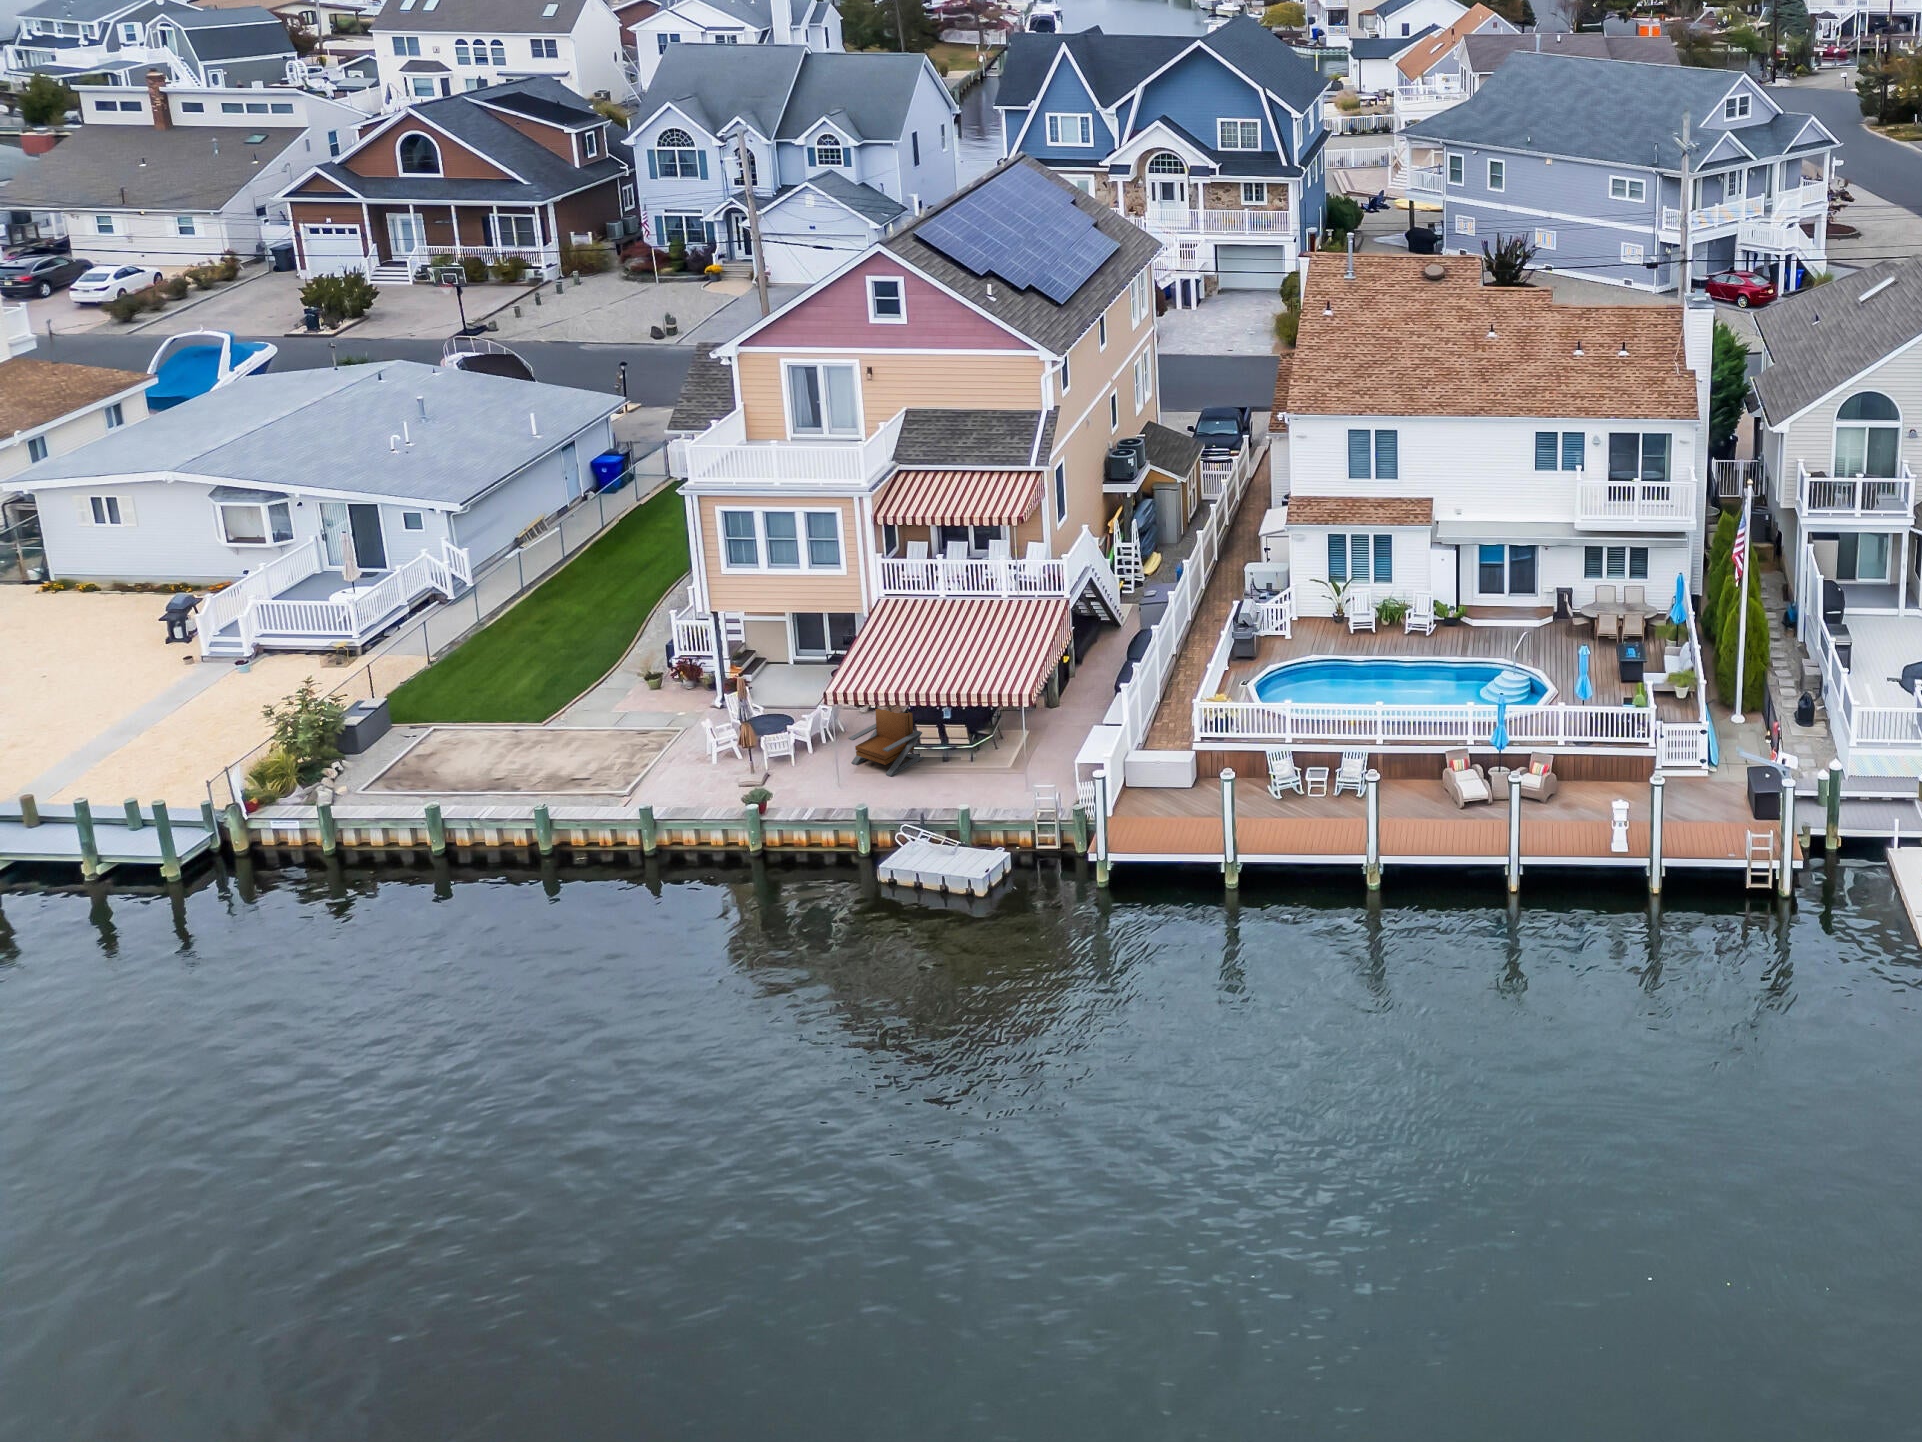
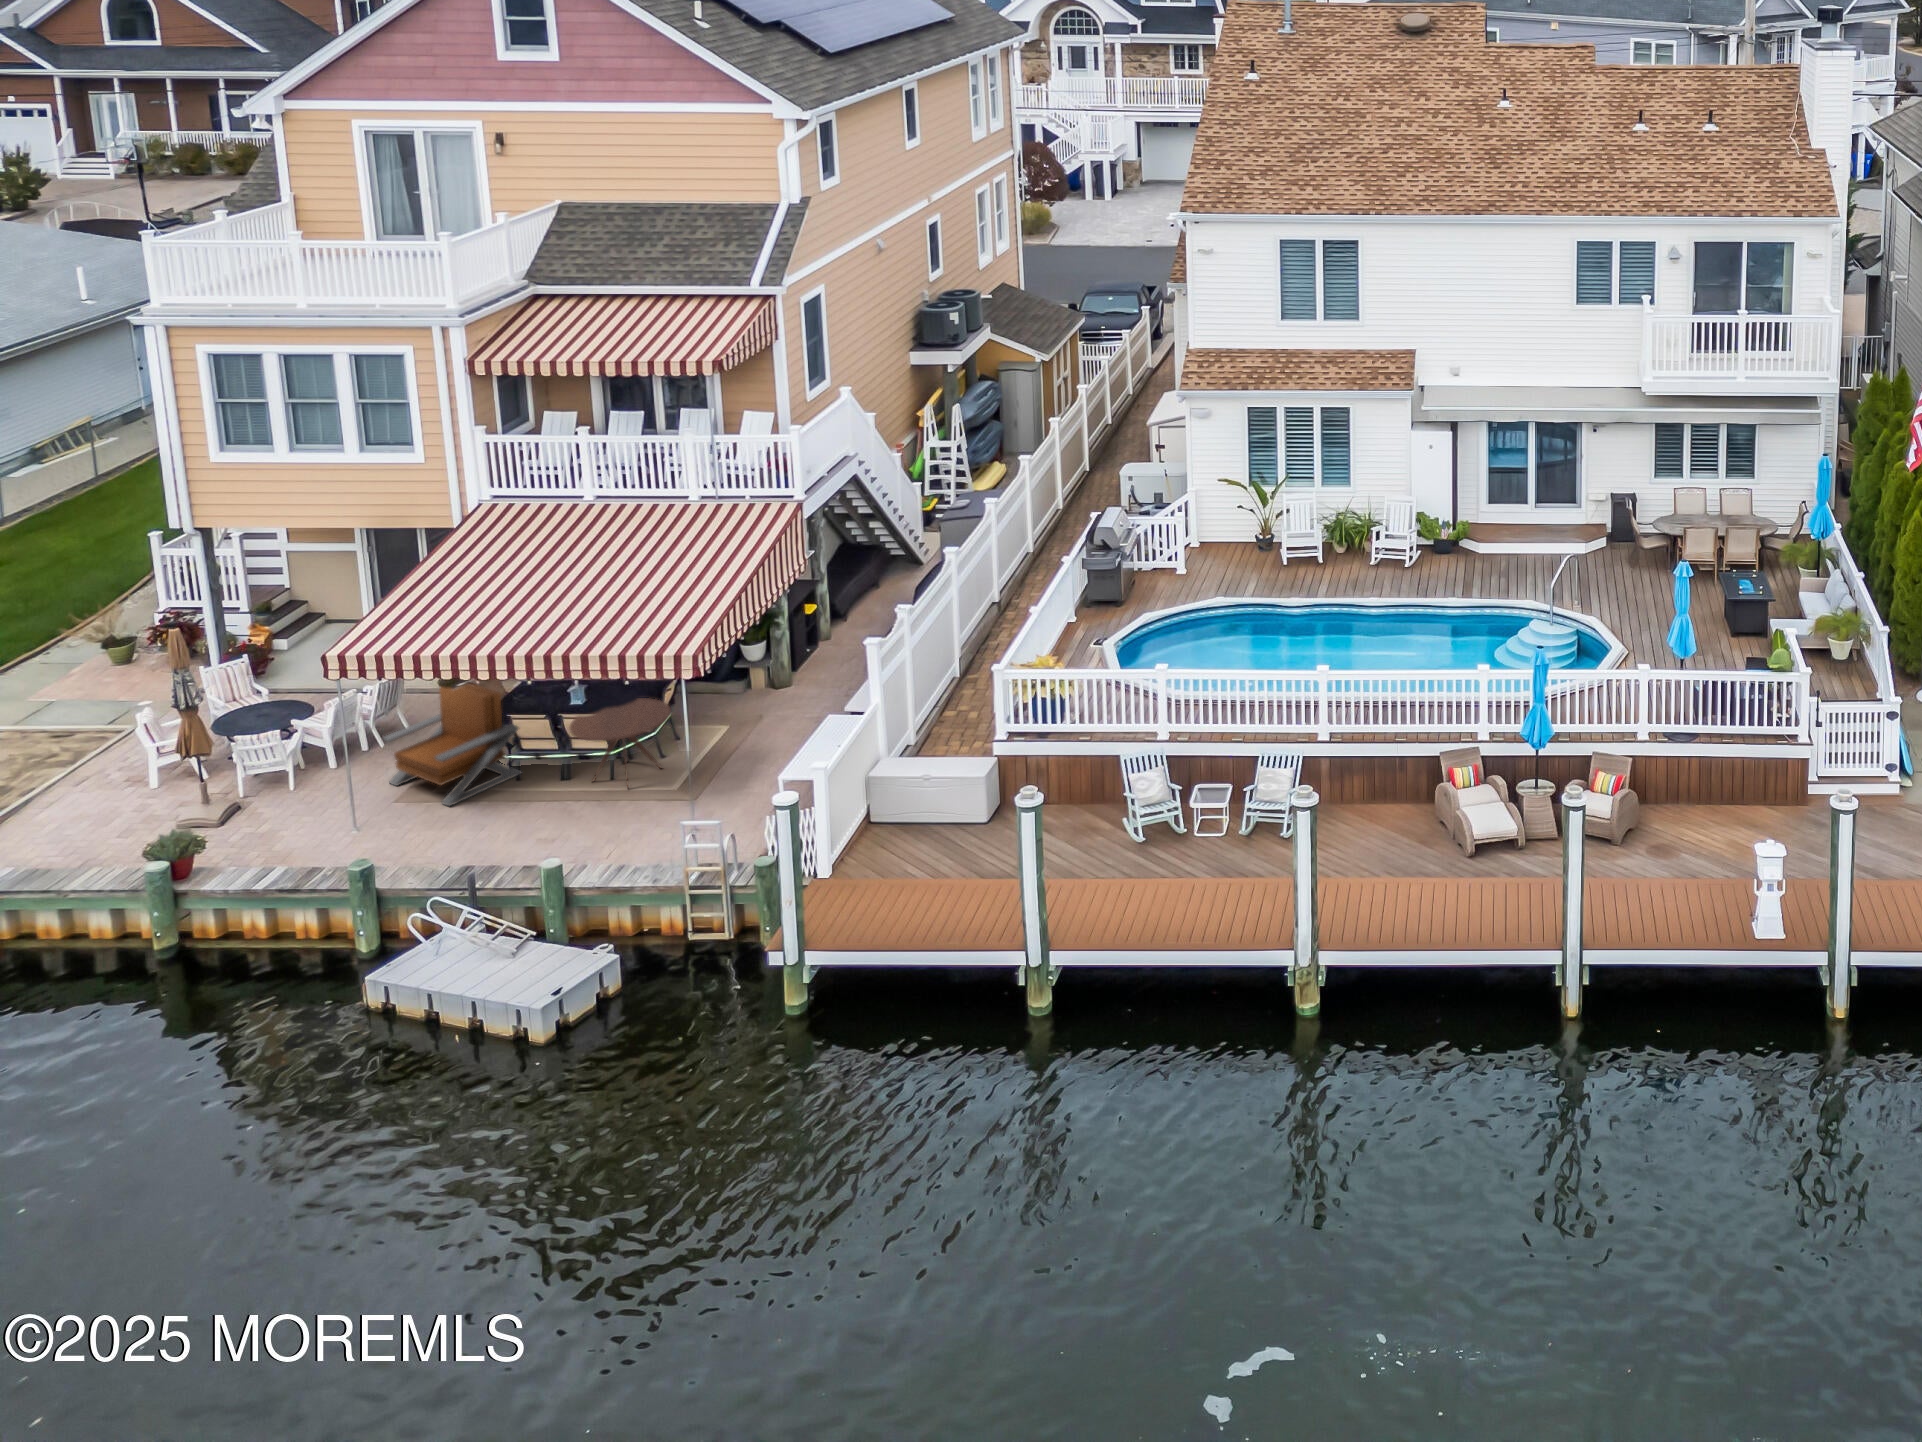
round table: none [953,716,1007,768] -> present [569,698,671,781]

